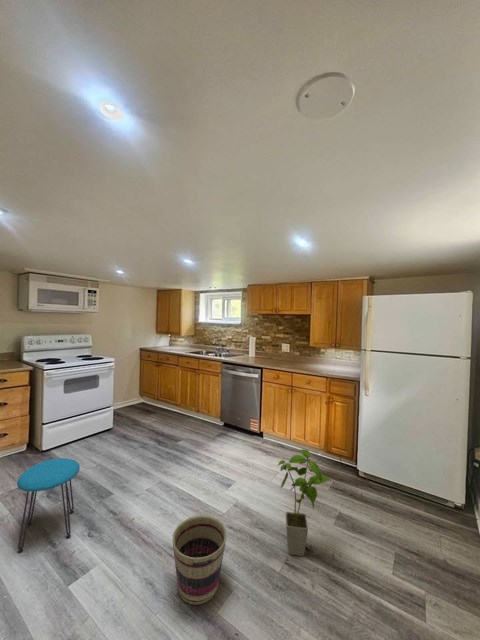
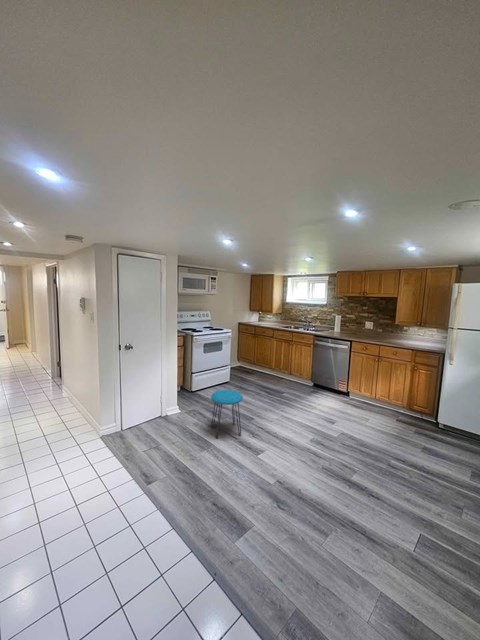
house plant: present [278,449,330,556] -> none [381,394,423,464]
basket: present [172,515,227,605] -> none [317,429,352,474]

